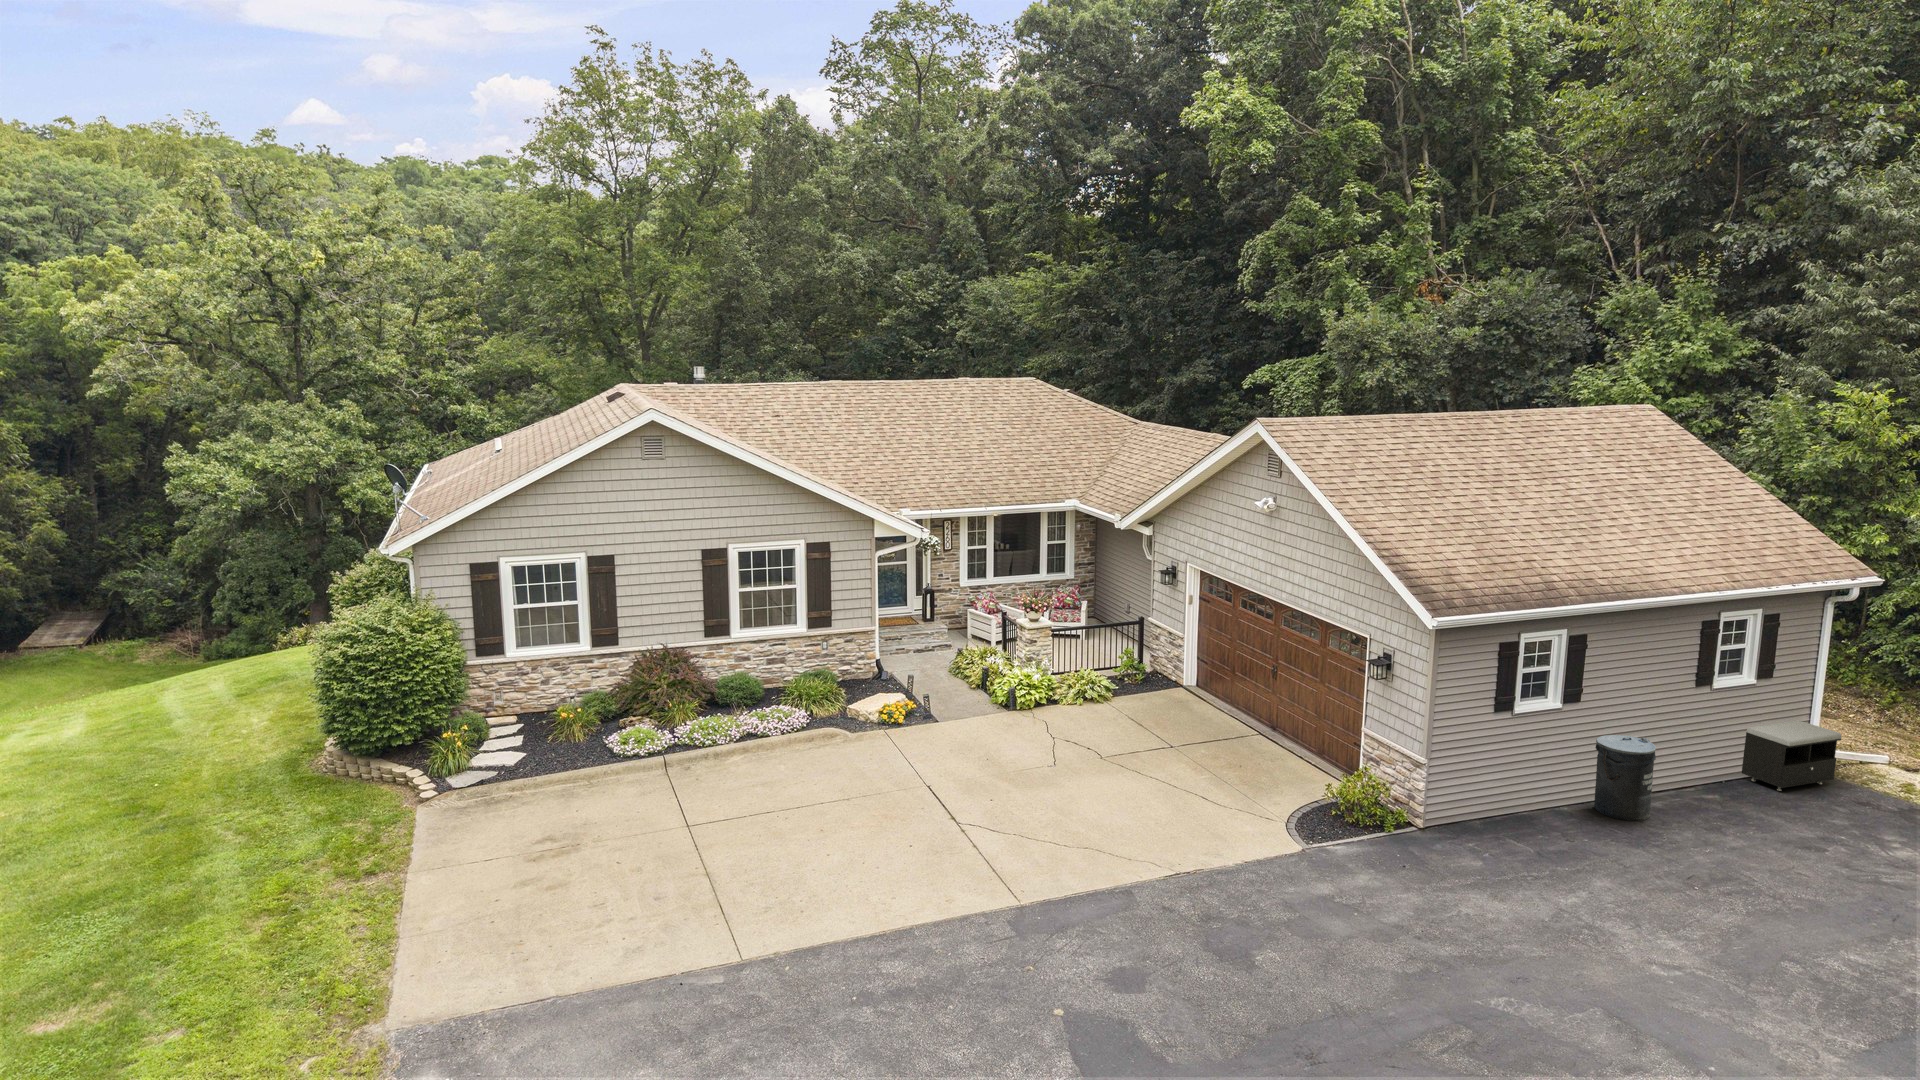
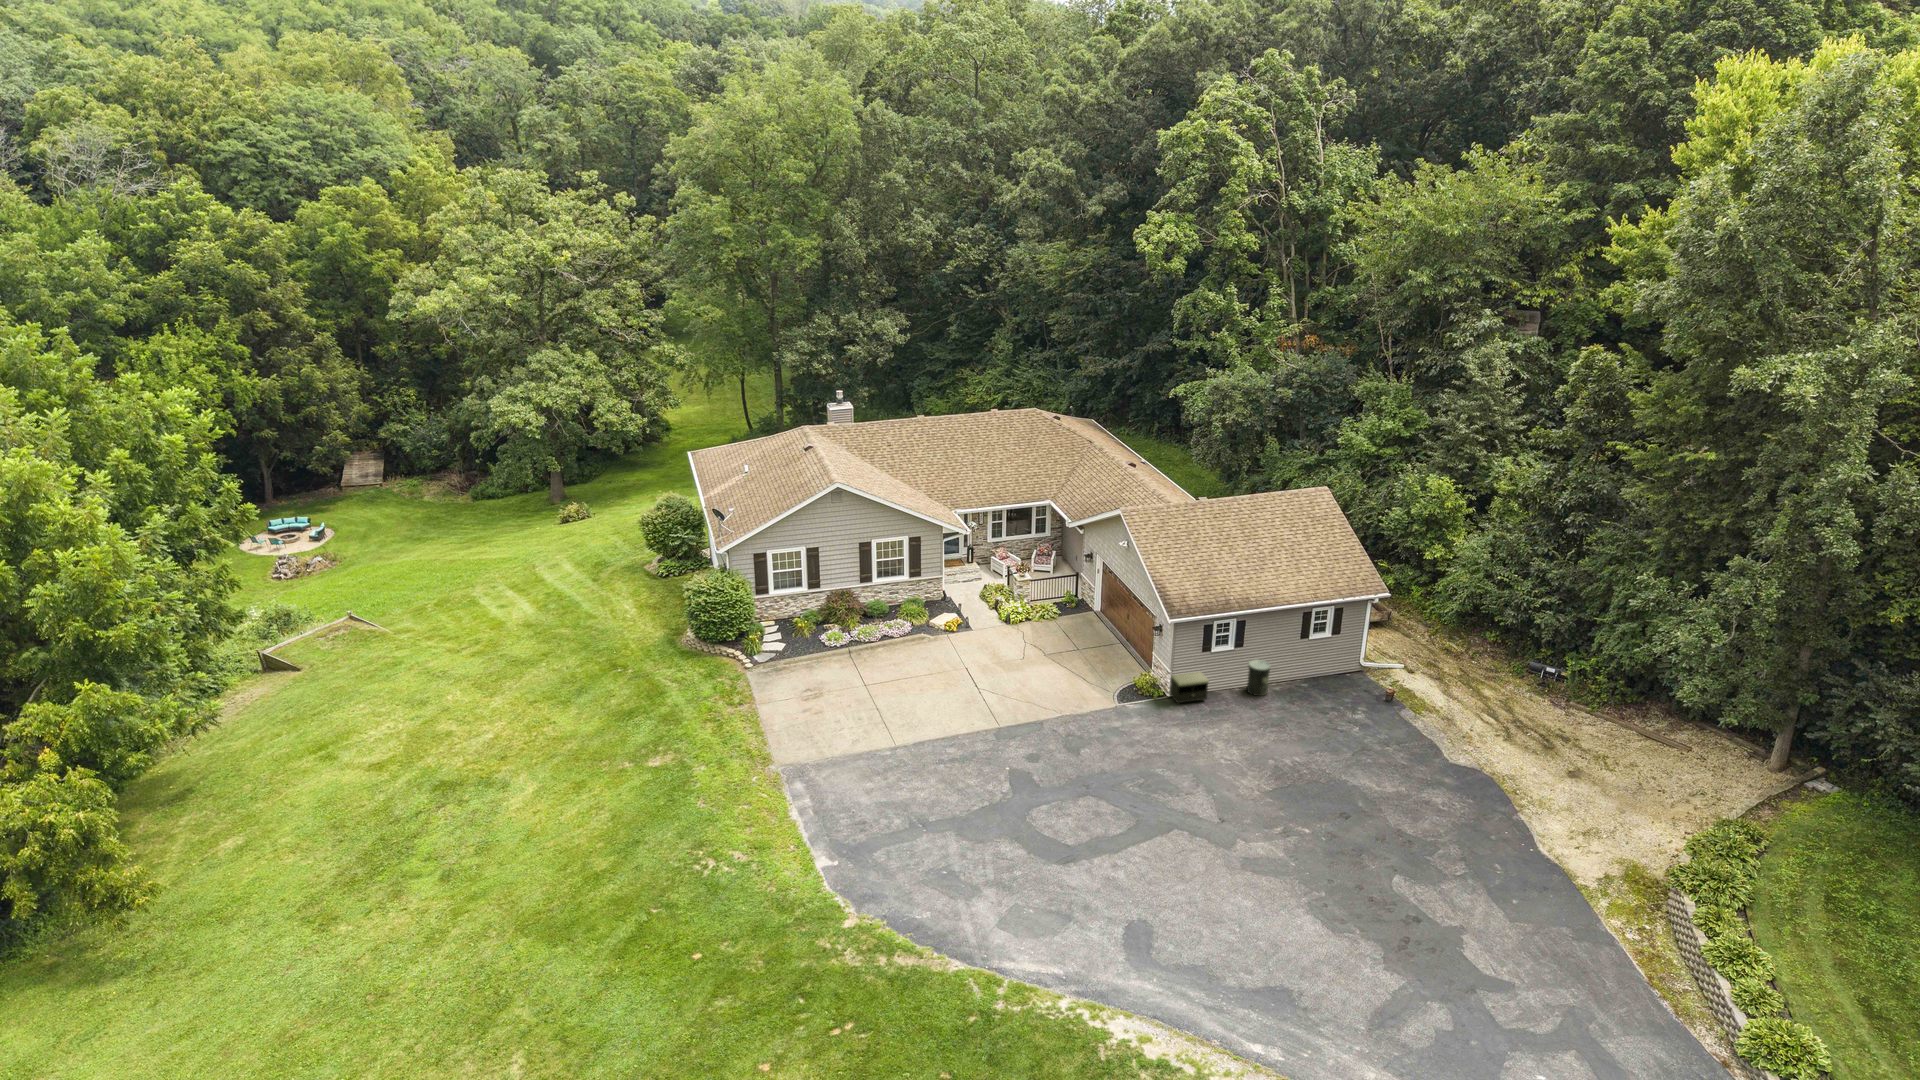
storage bench: present [1742,721,1842,791] -> present [1170,672,1209,703]

